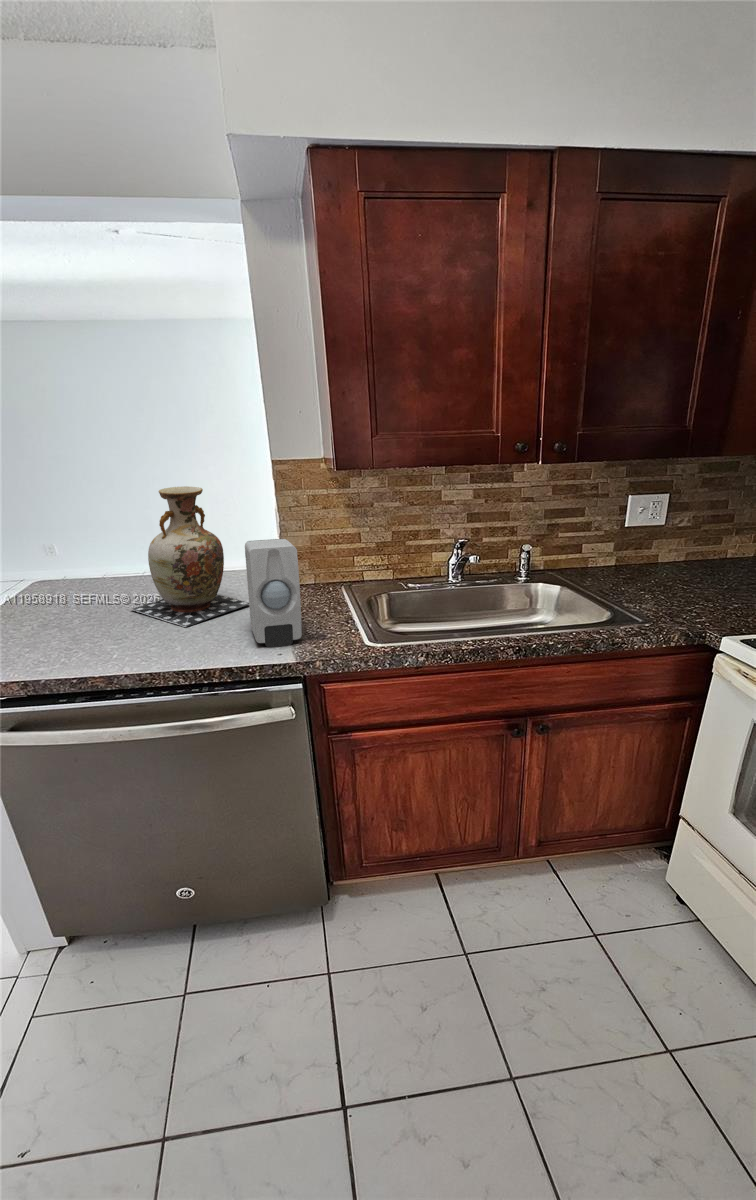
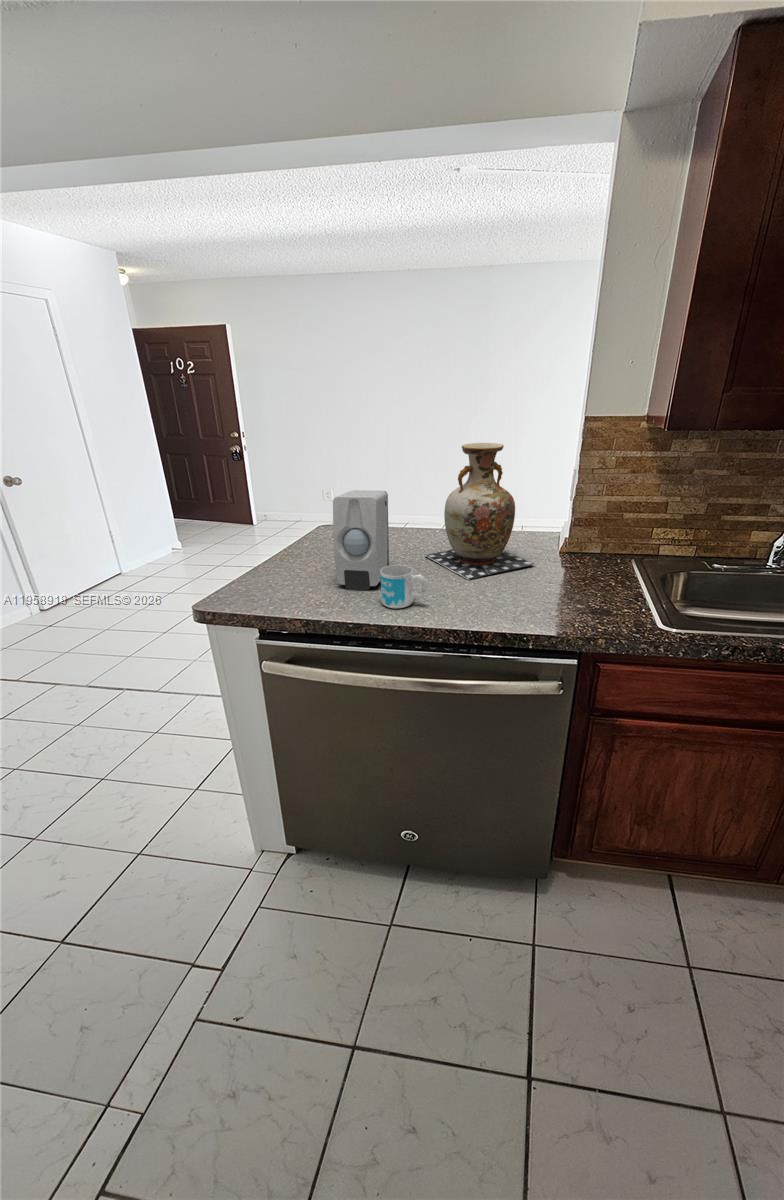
soap dispenser: present [245,539,302,647] -> present [333,491,389,590]
mug: none [90,619,147,666] -> present [380,565,428,609]

